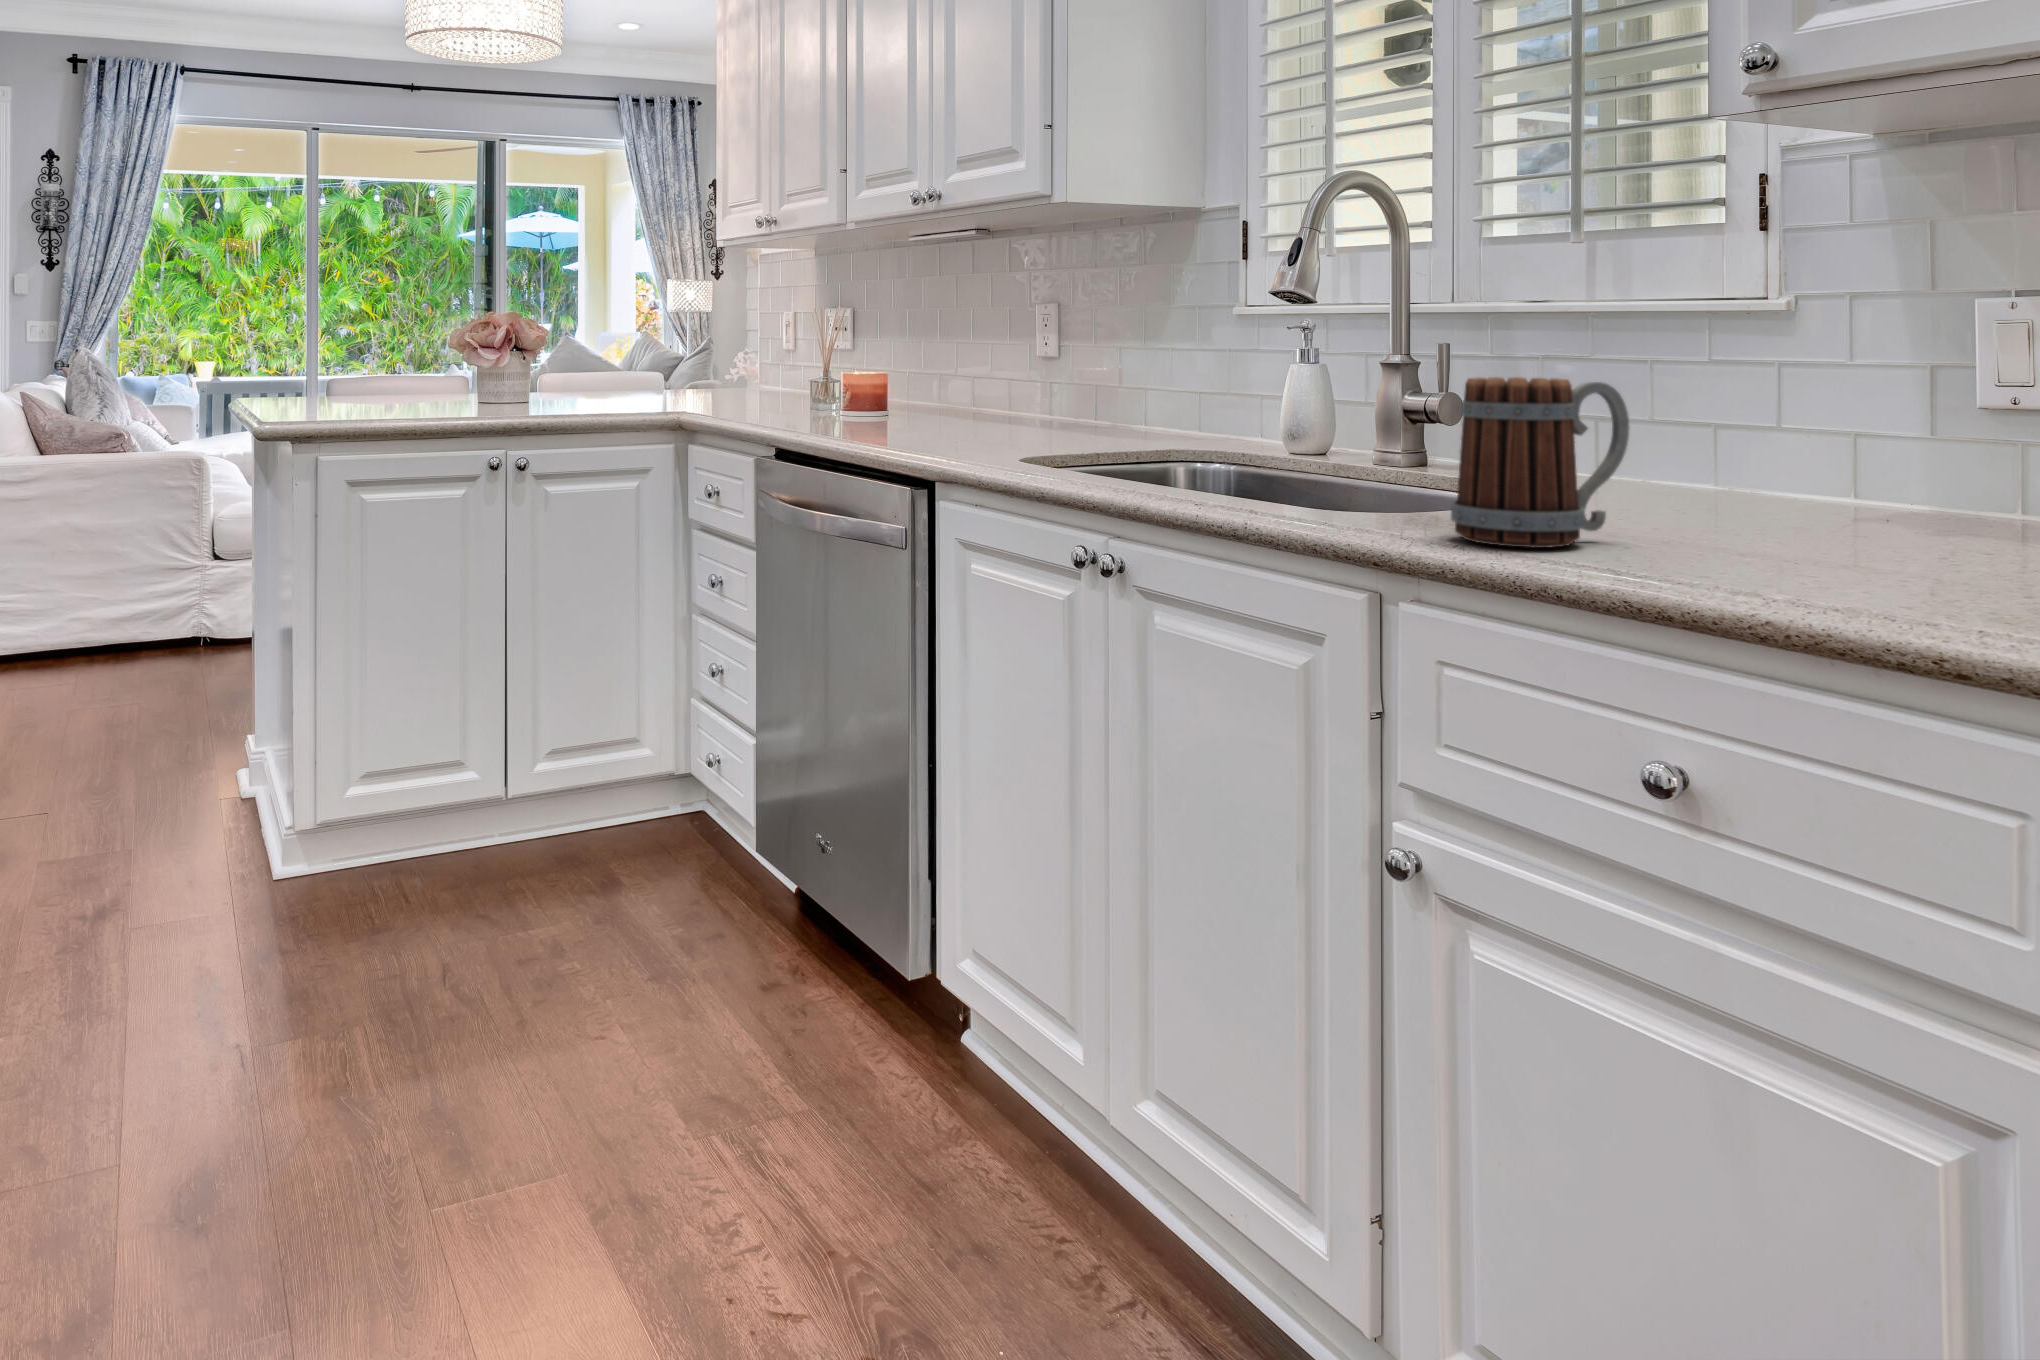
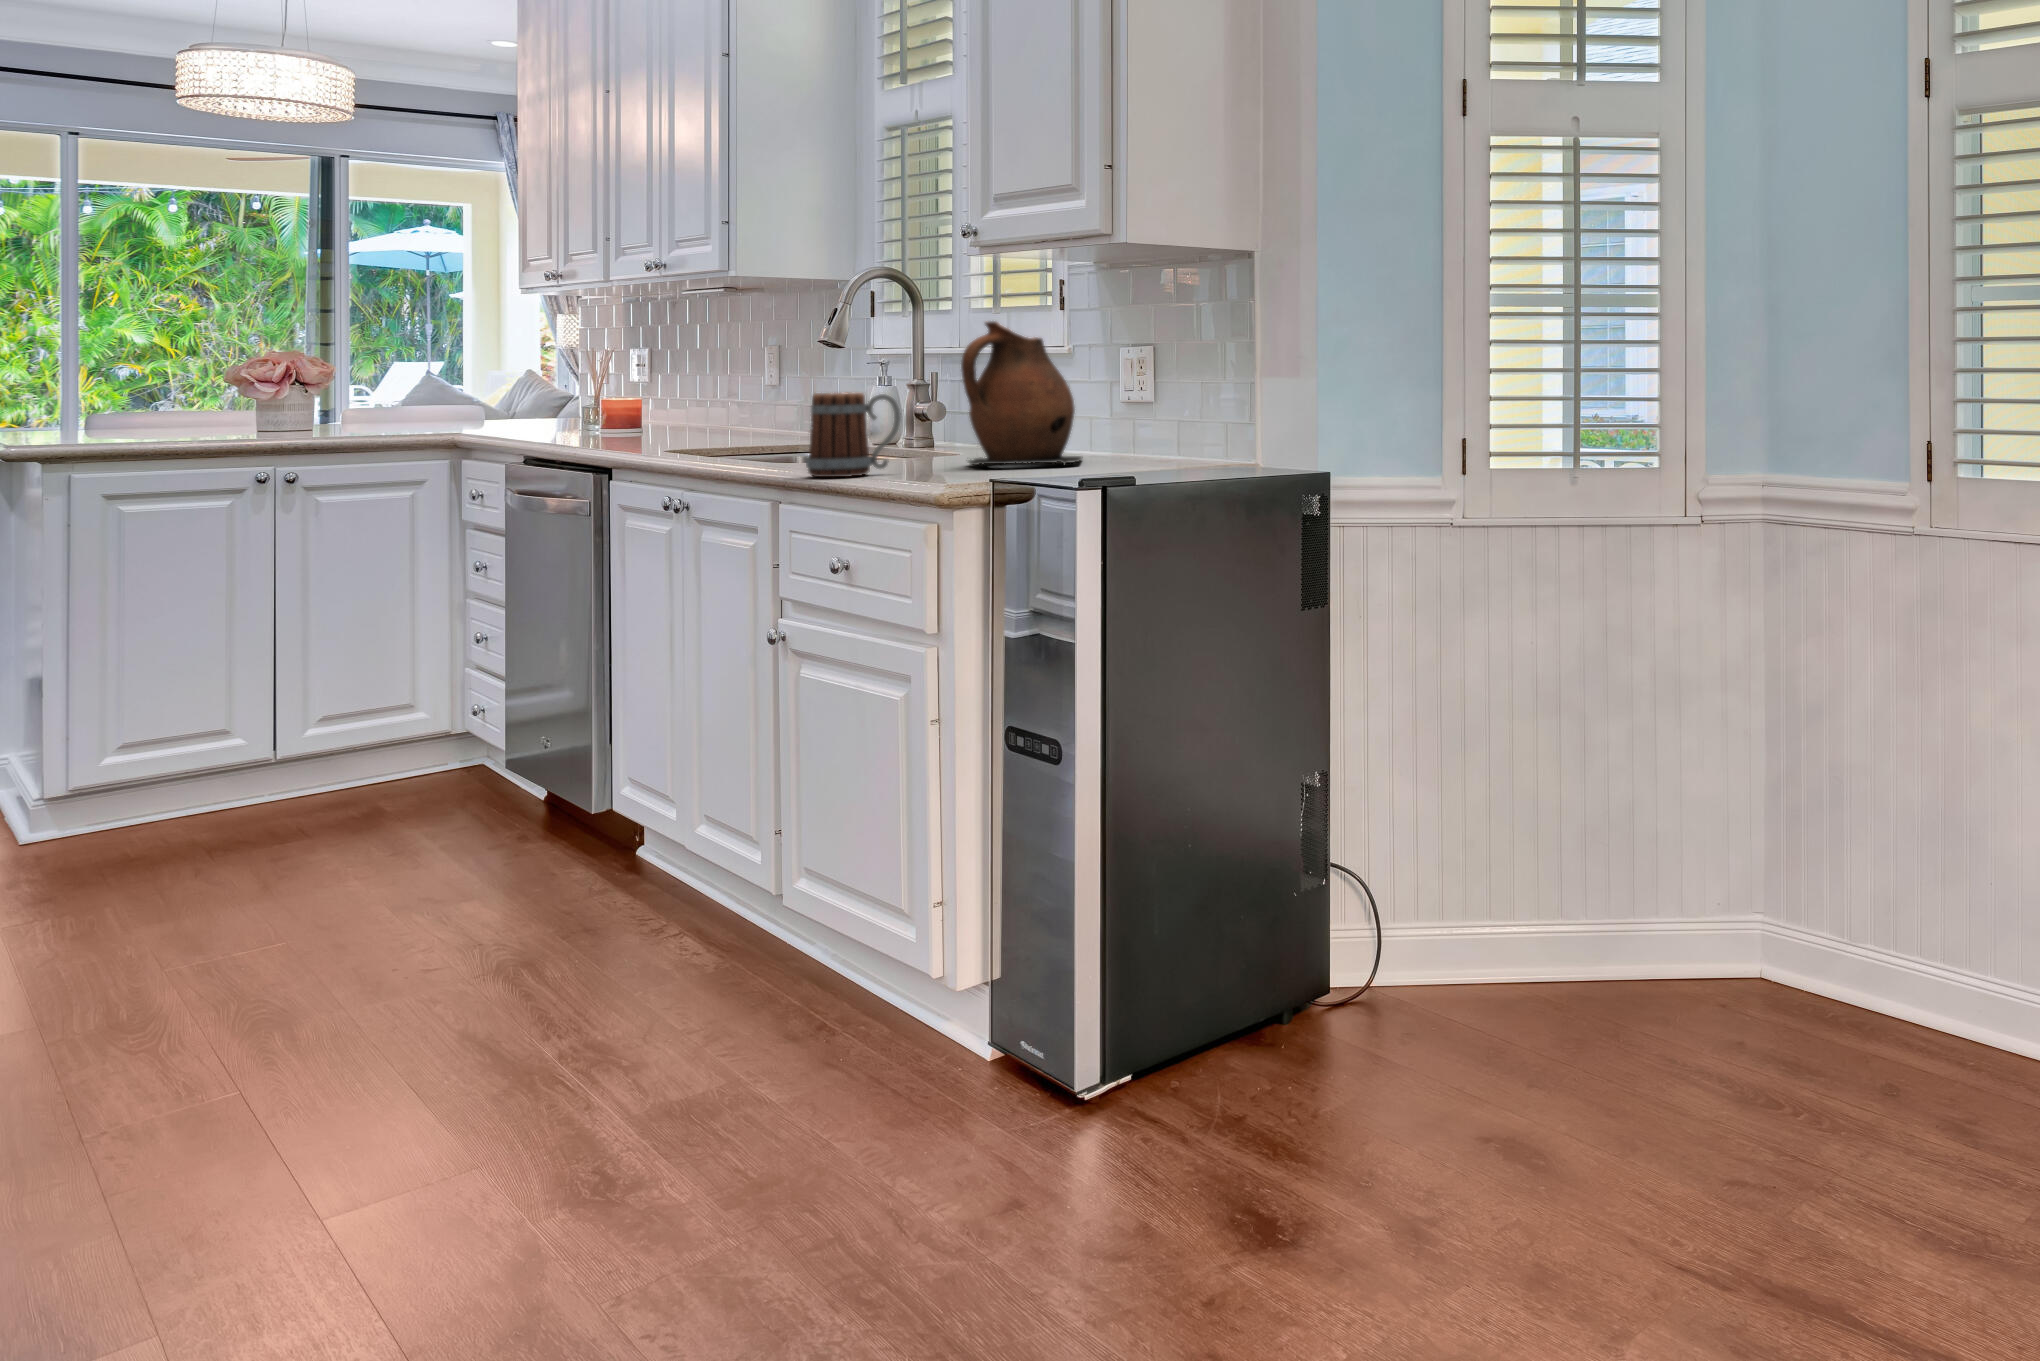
ceramic pitcher: none [1654,239,1978,539] -> present [961,321,1083,465]

